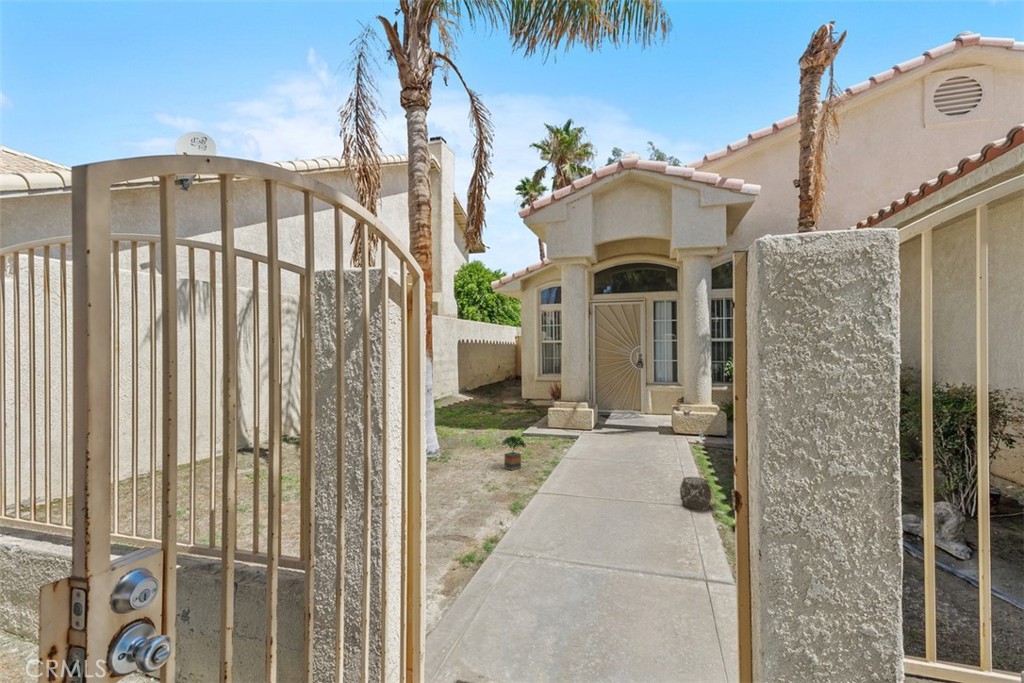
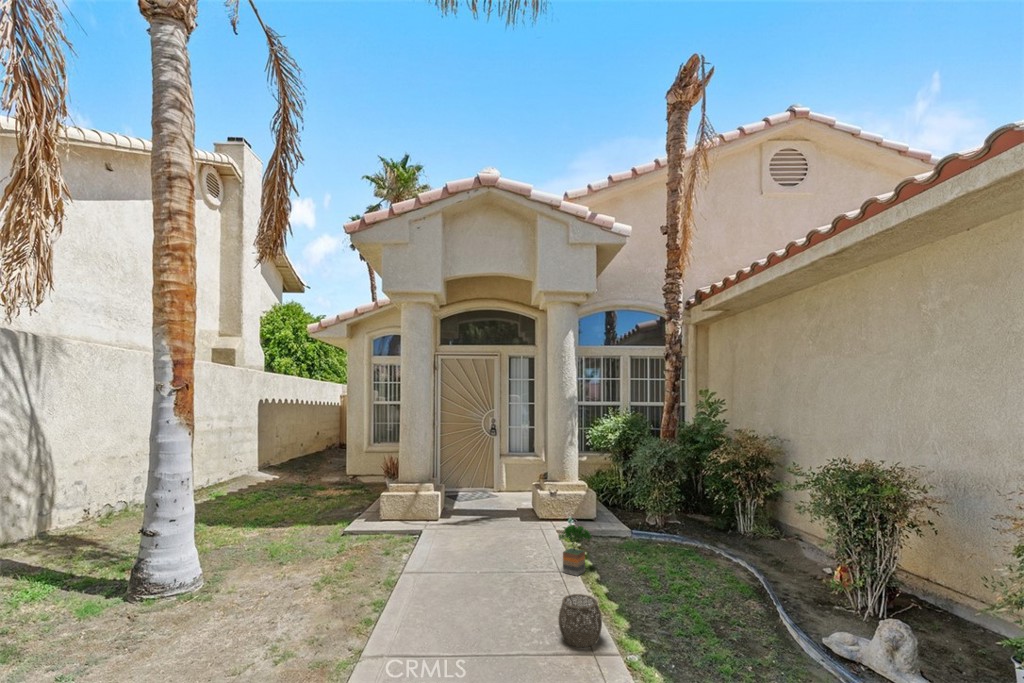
potted tree: present [502,436,525,470] -> present [559,525,592,576]

